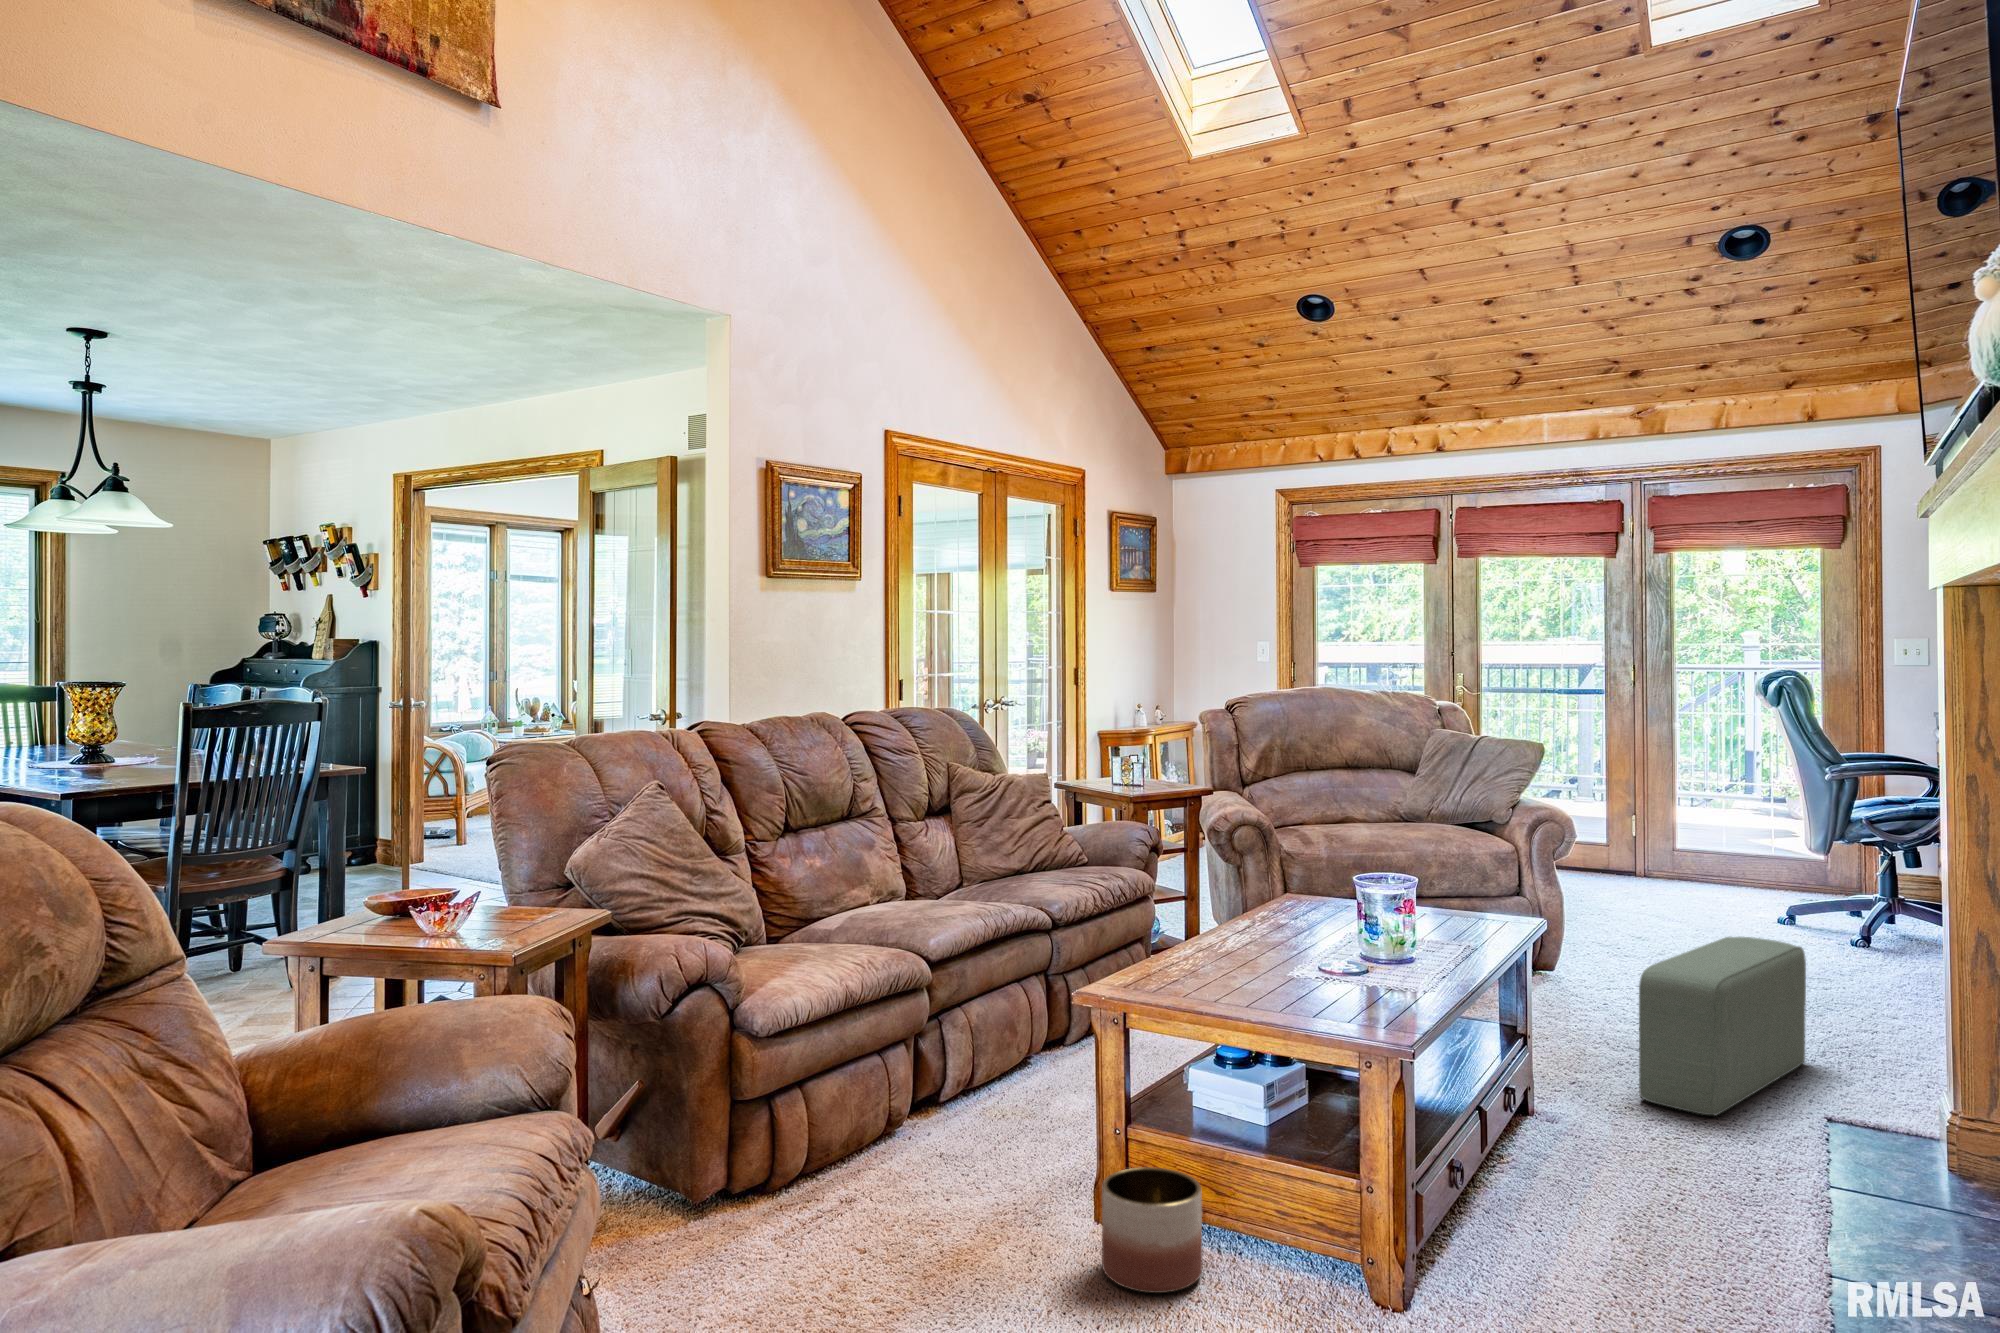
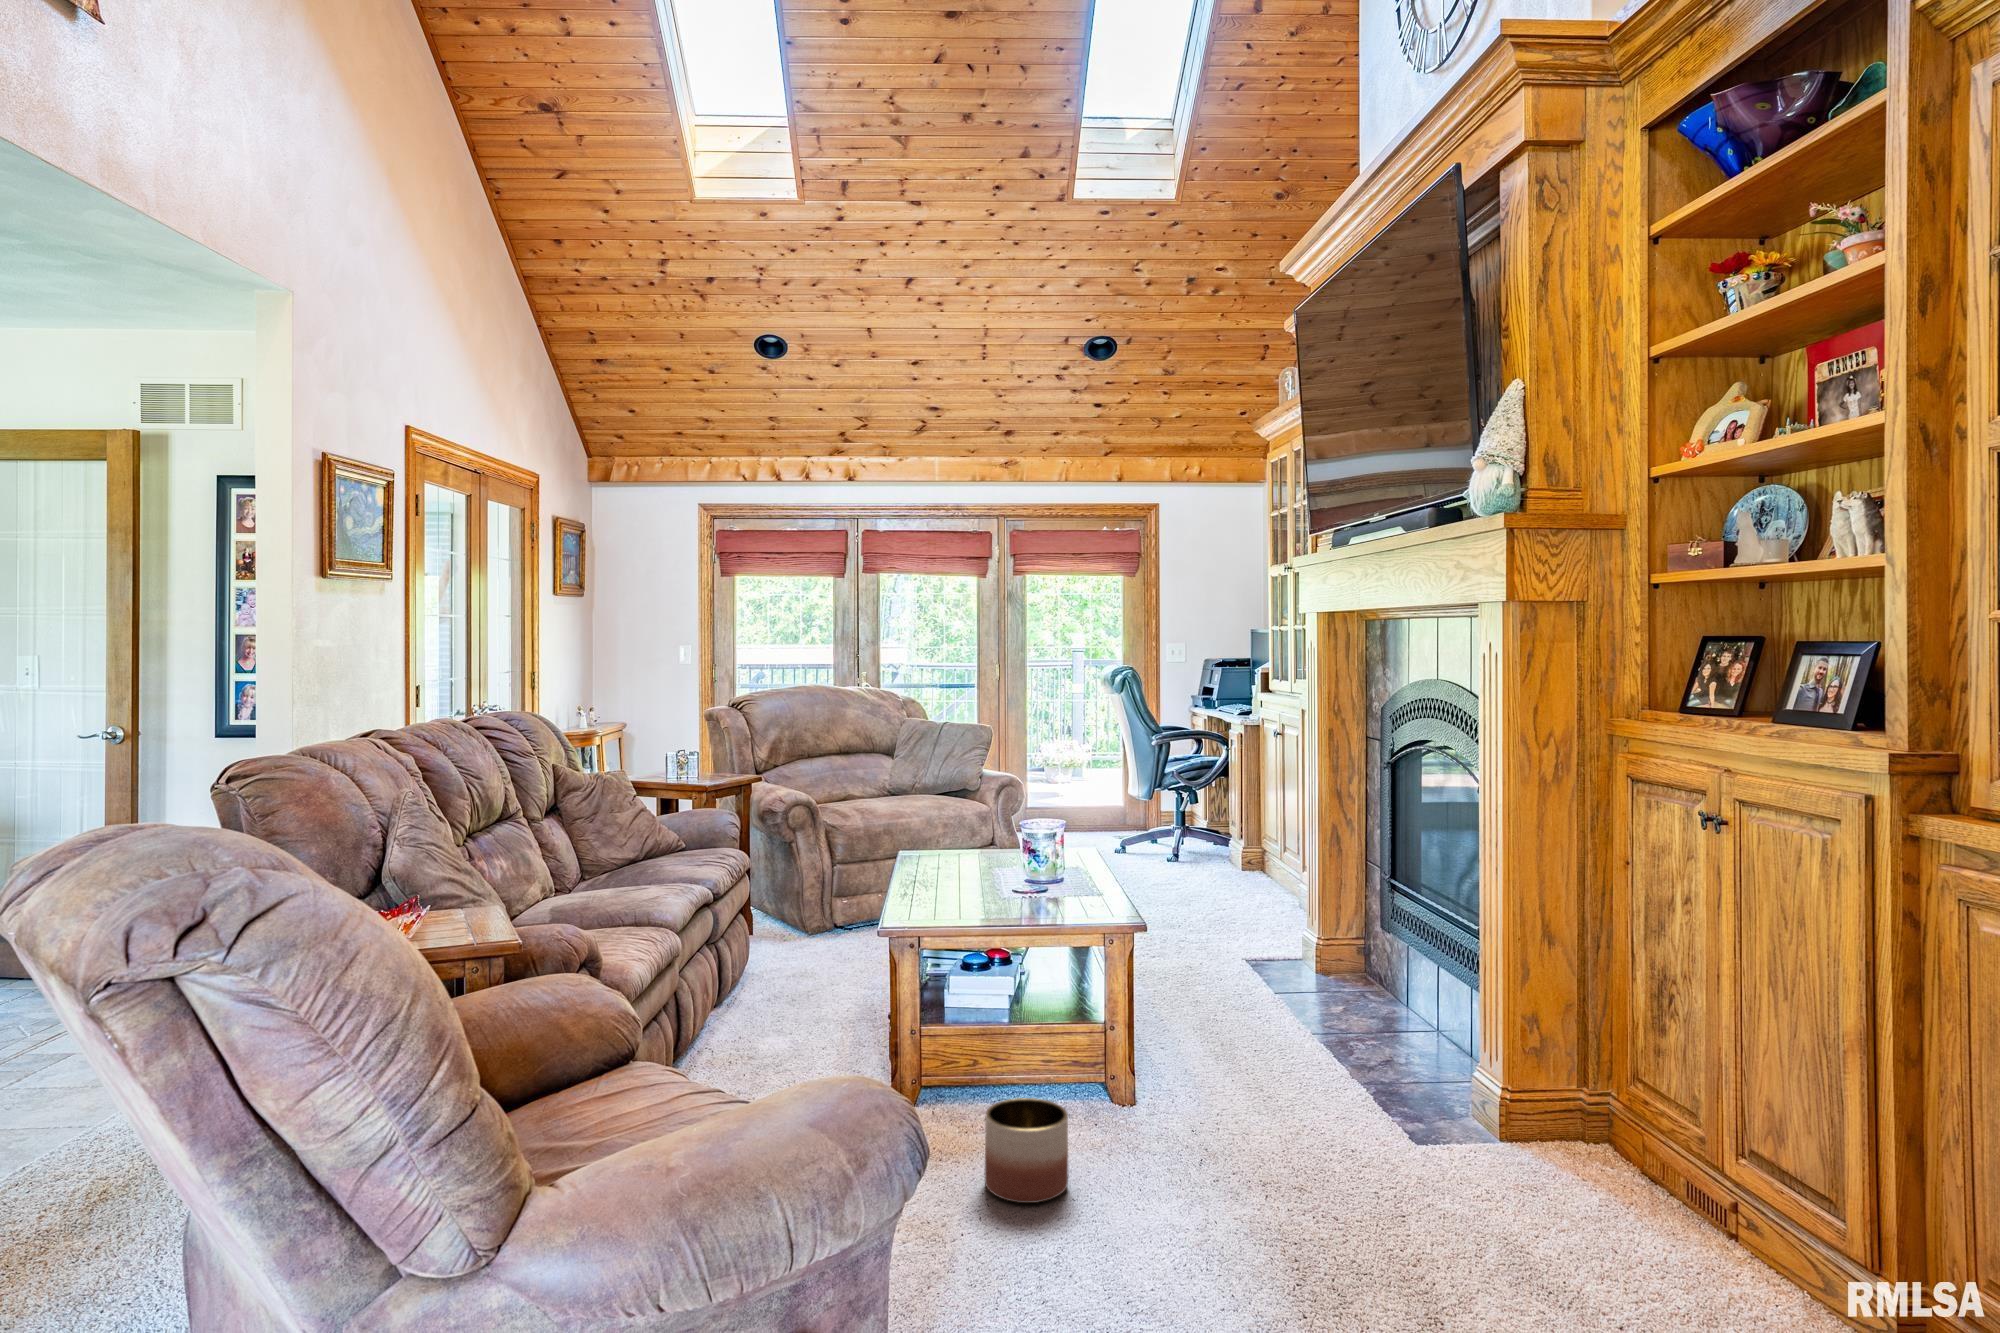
pouf: present [1639,937,1806,1116] -> none [1170,858,1232,986]

